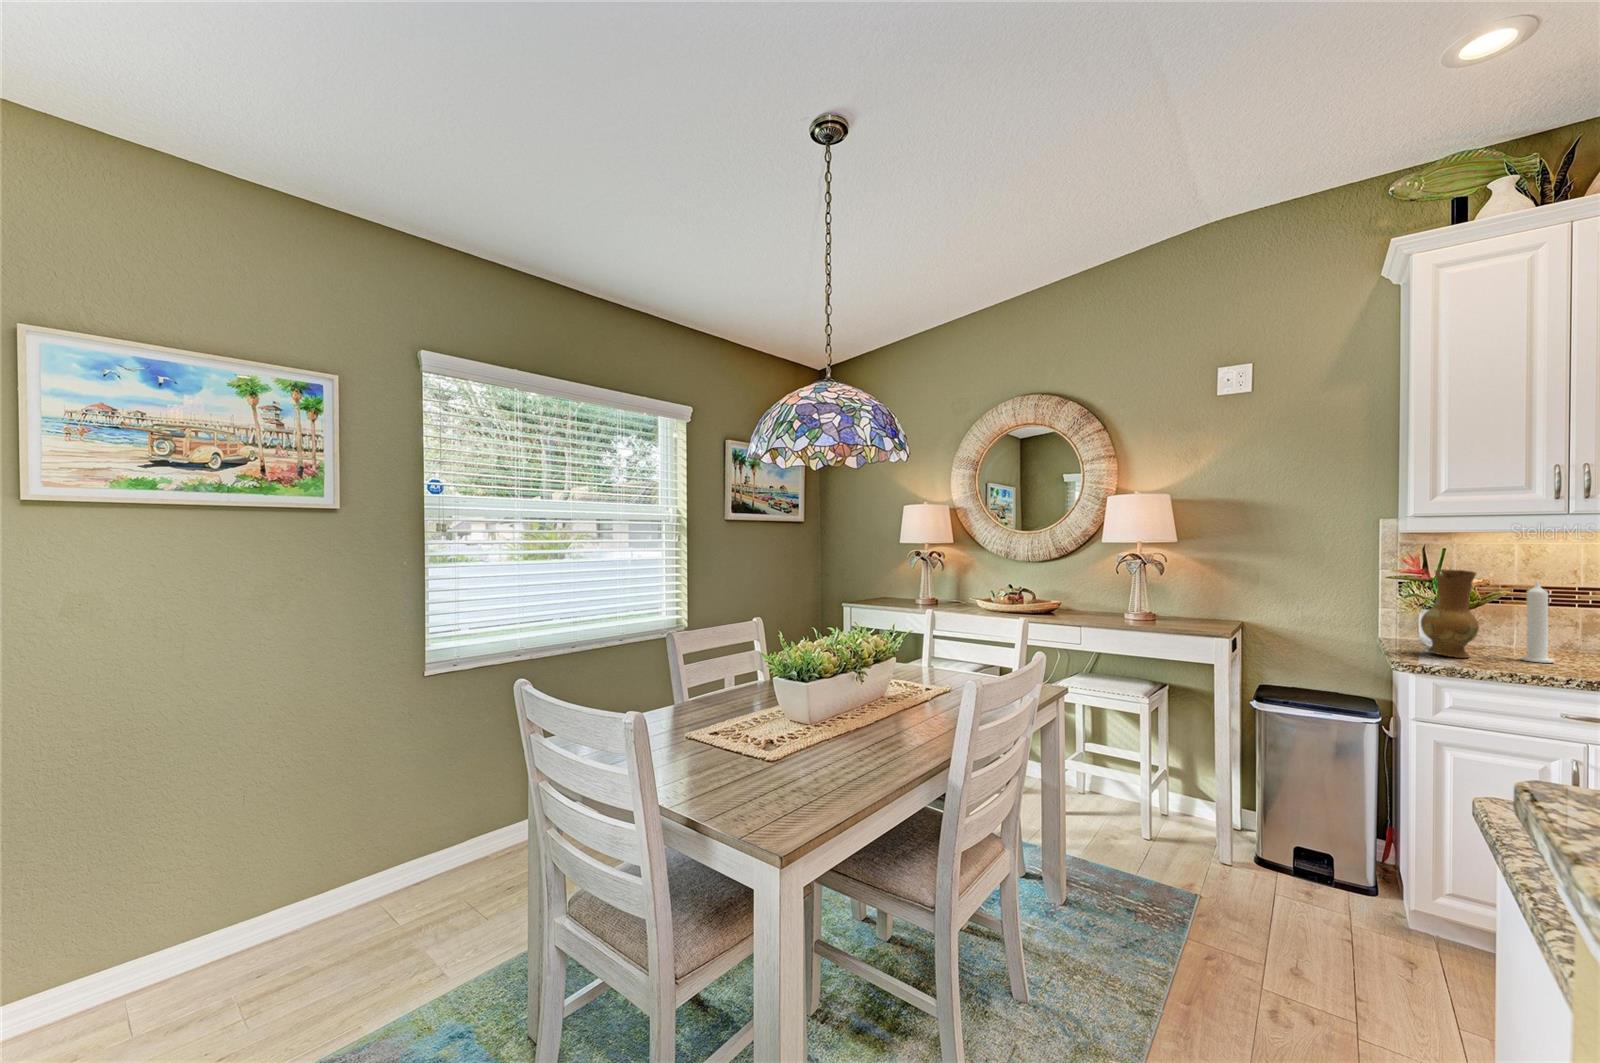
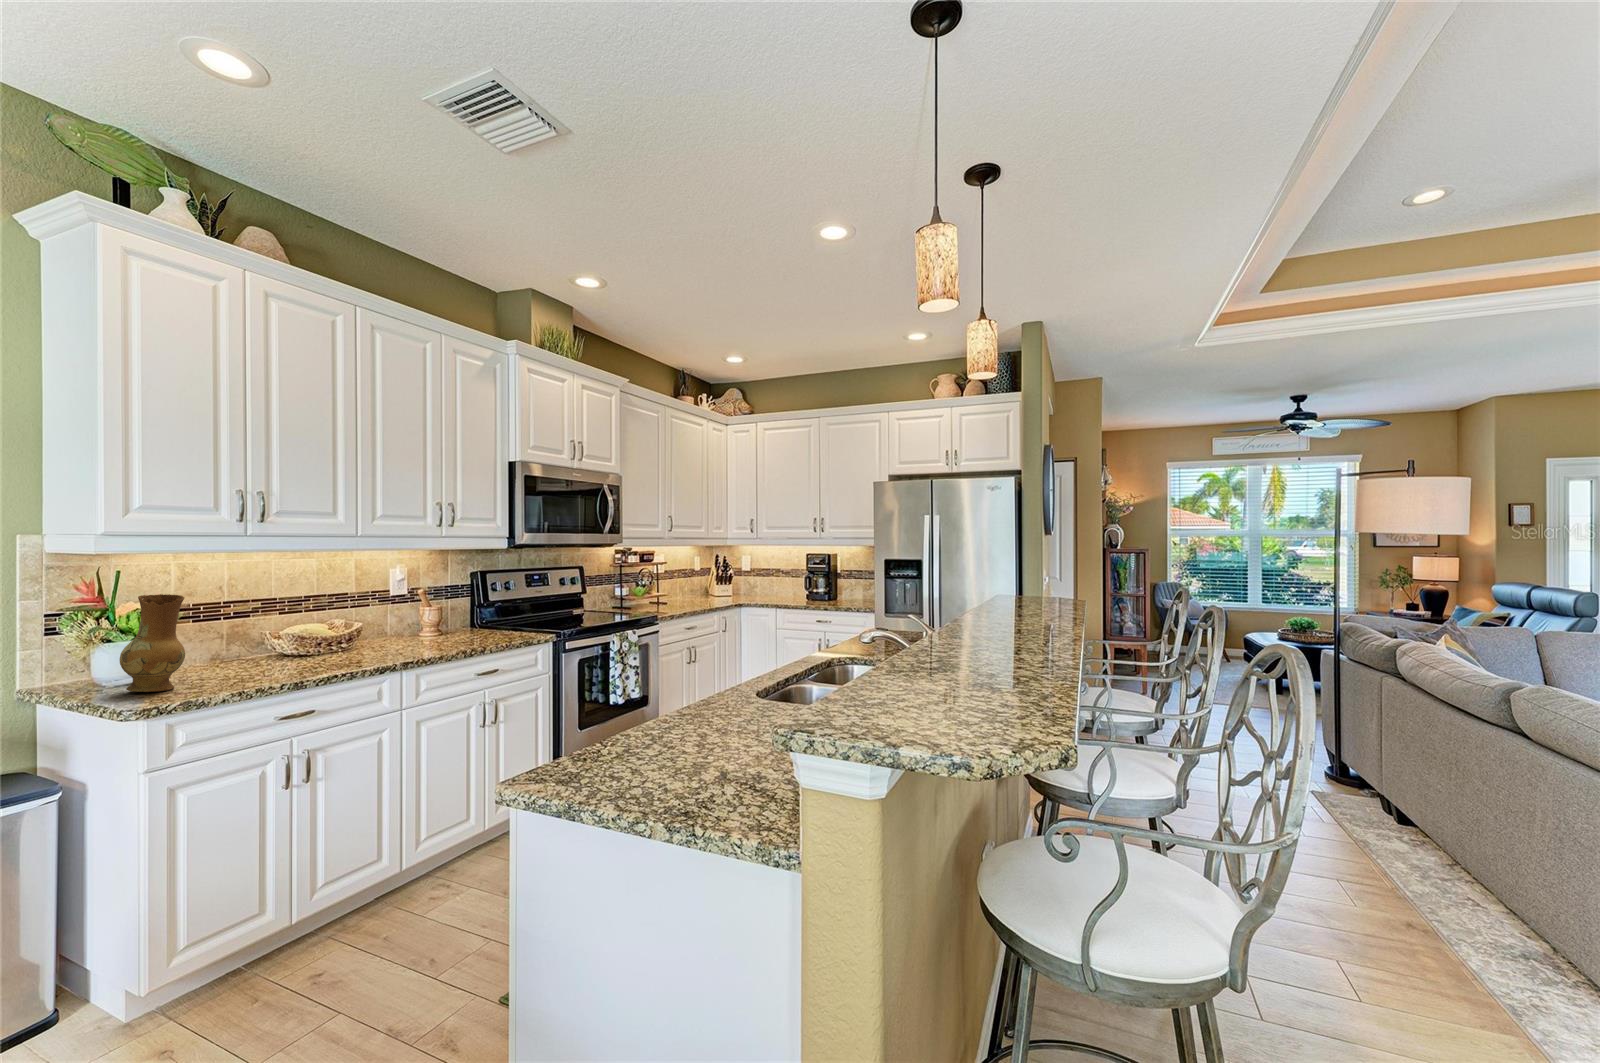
candle: present [1521,581,1554,663] -> none [211,599,240,678]

